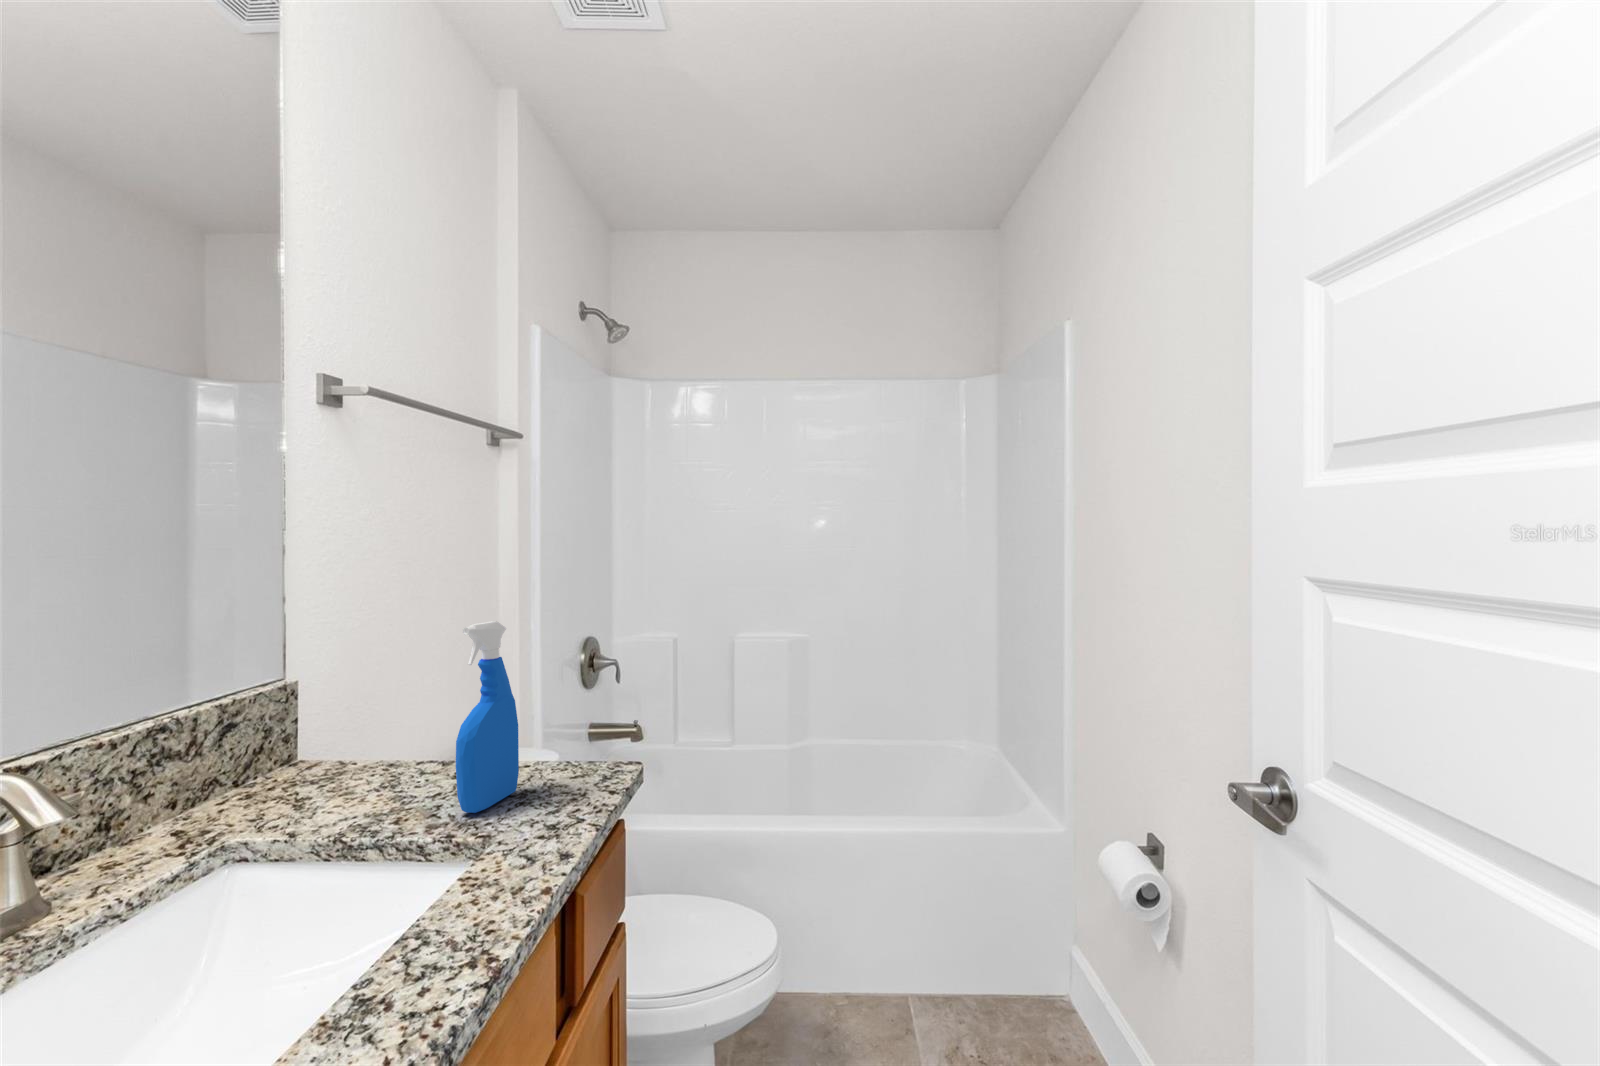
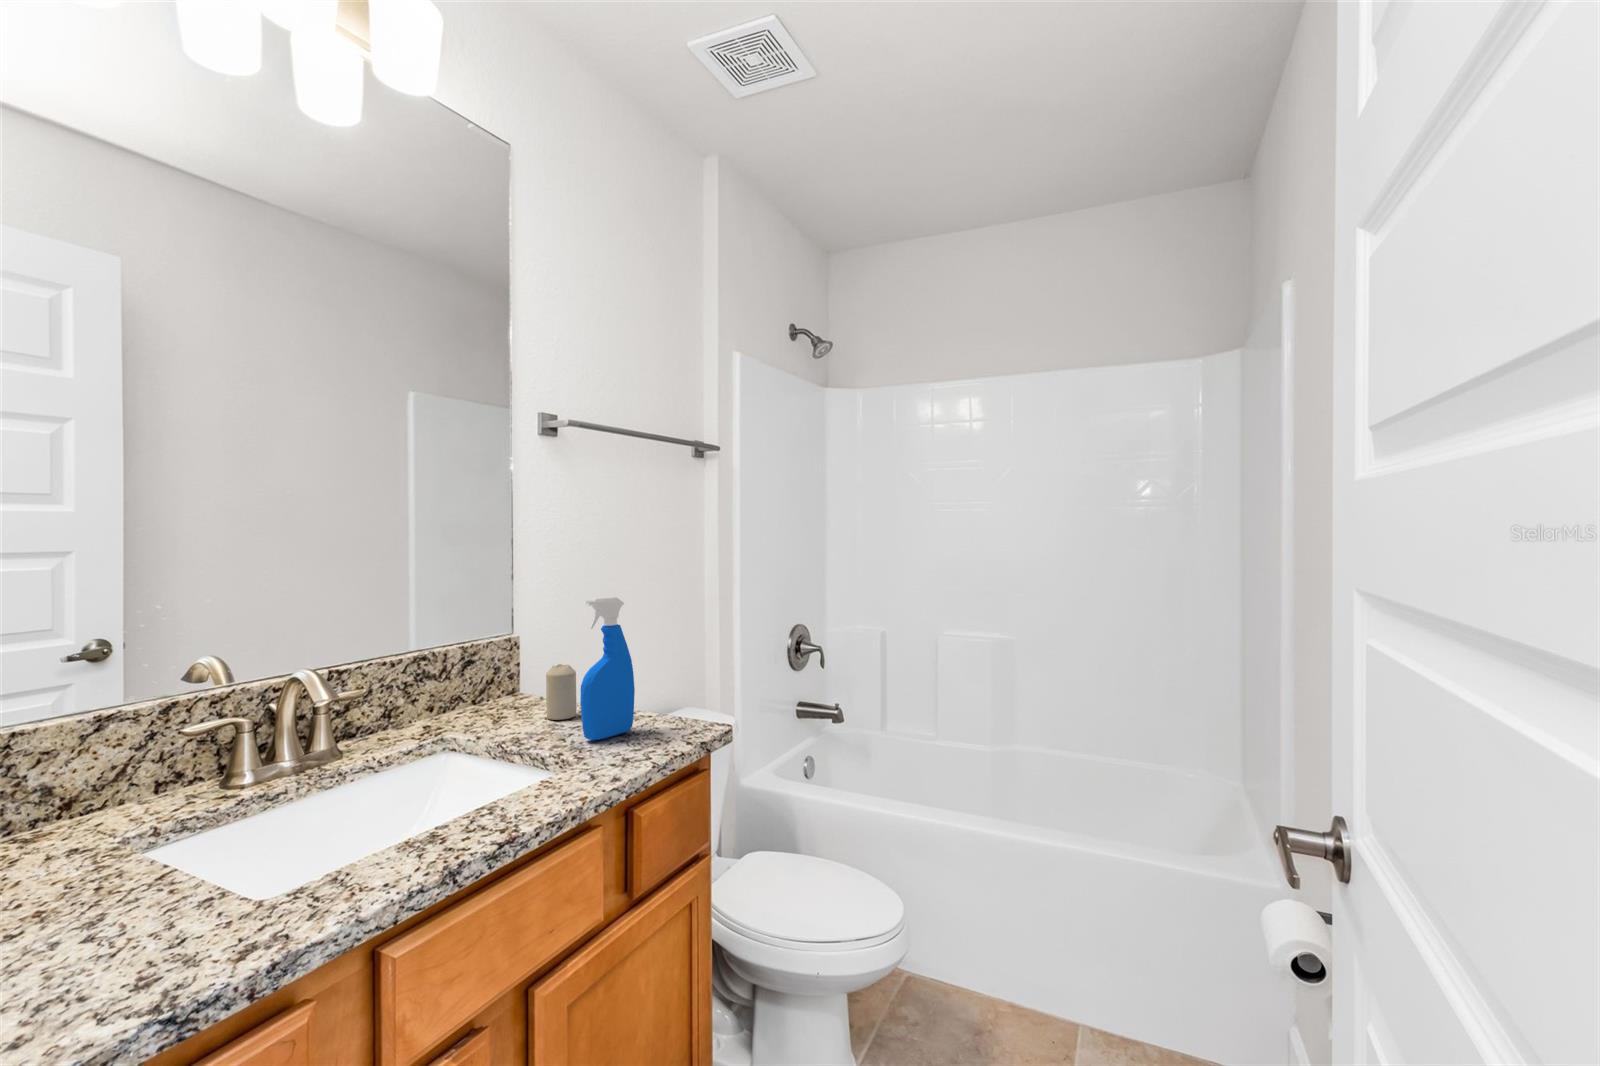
candle: none [371,715,416,792] -> present [546,664,576,720]

